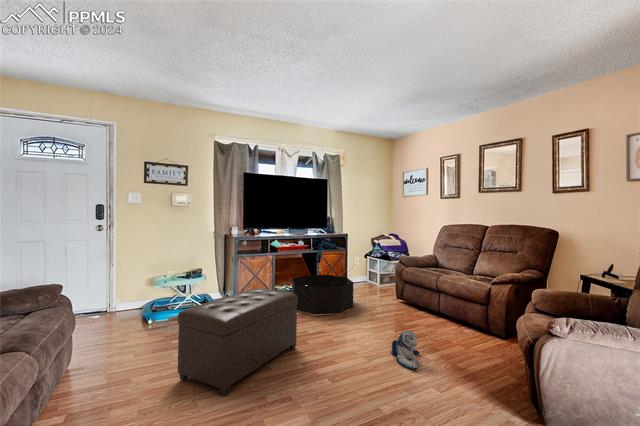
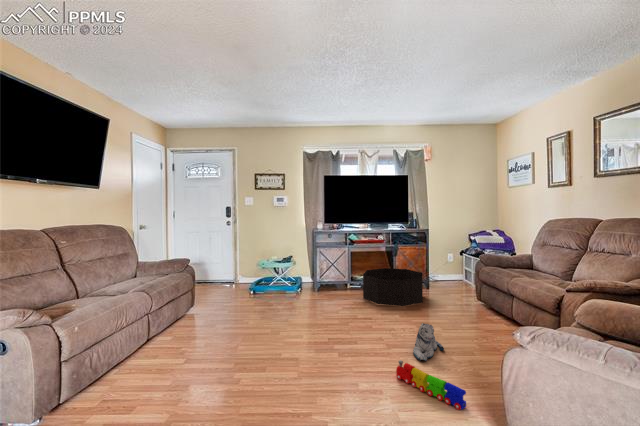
ottoman: present [178,288,298,396] -> none [235,273,335,347]
toy train: none [411,374,492,412] -> present [396,360,466,410]

